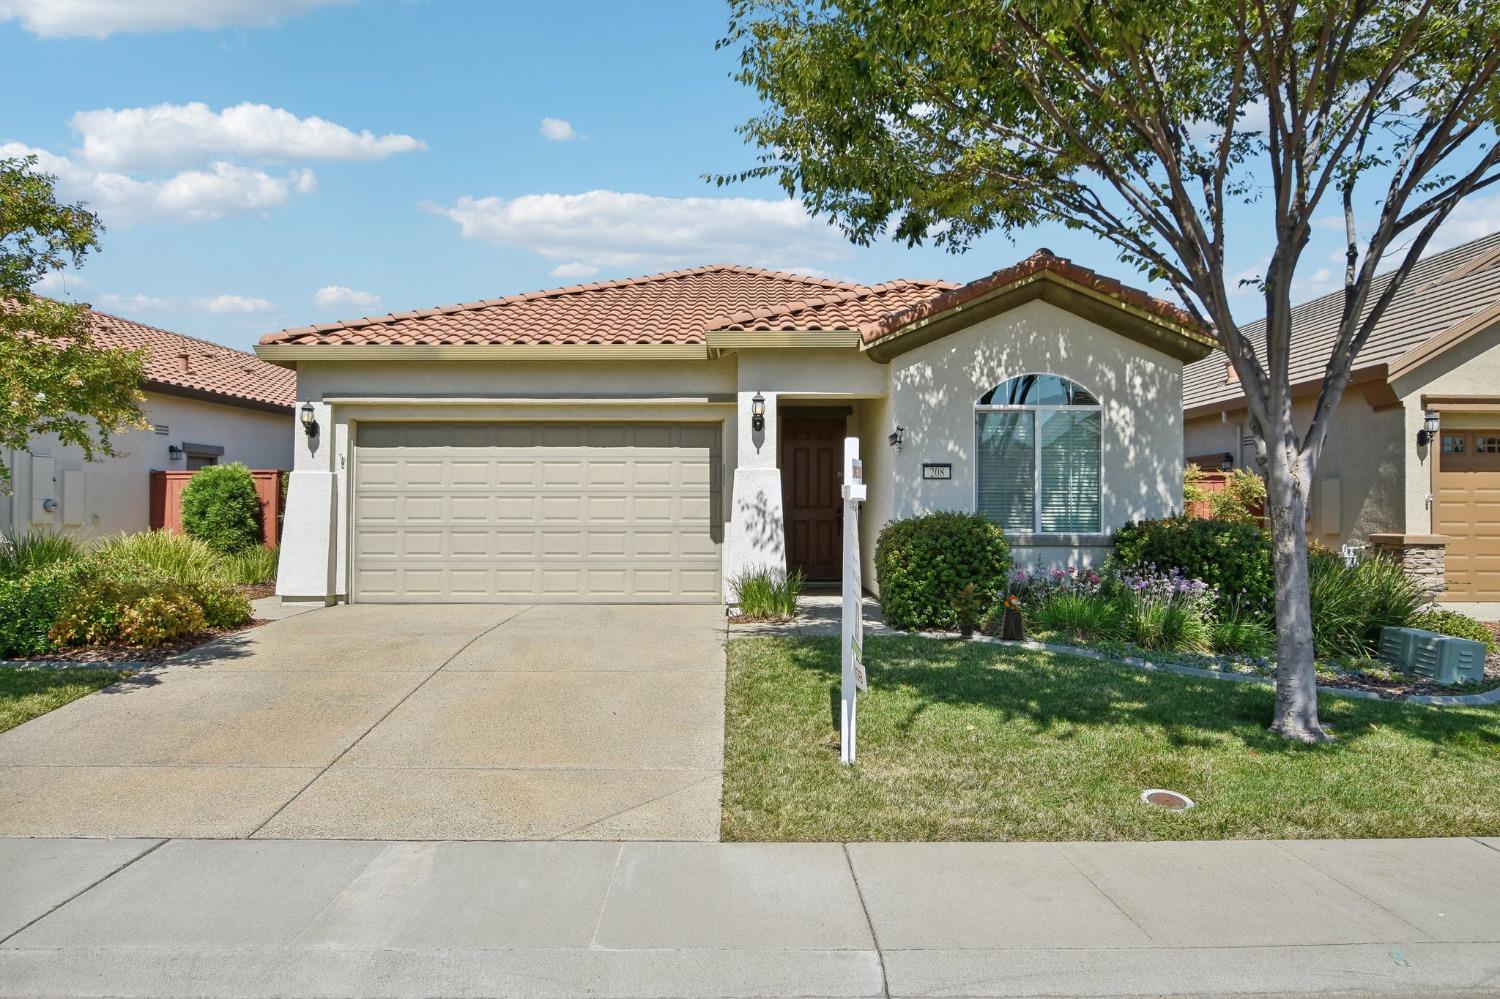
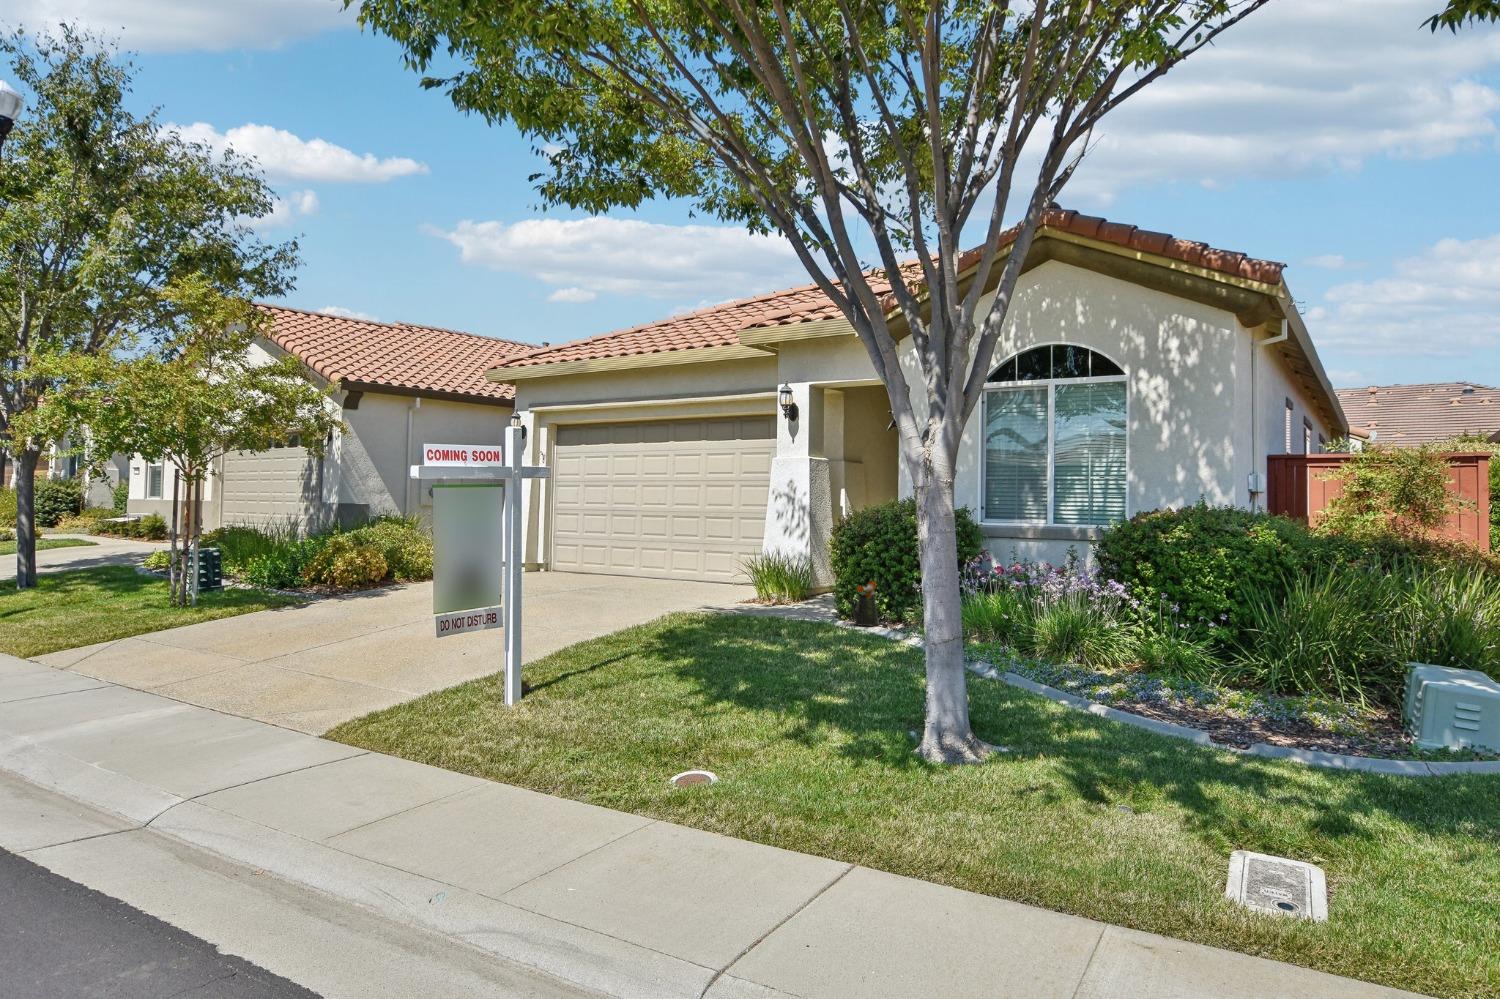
potted plant: present [952,583,981,638] -> none [813,564,843,620]

